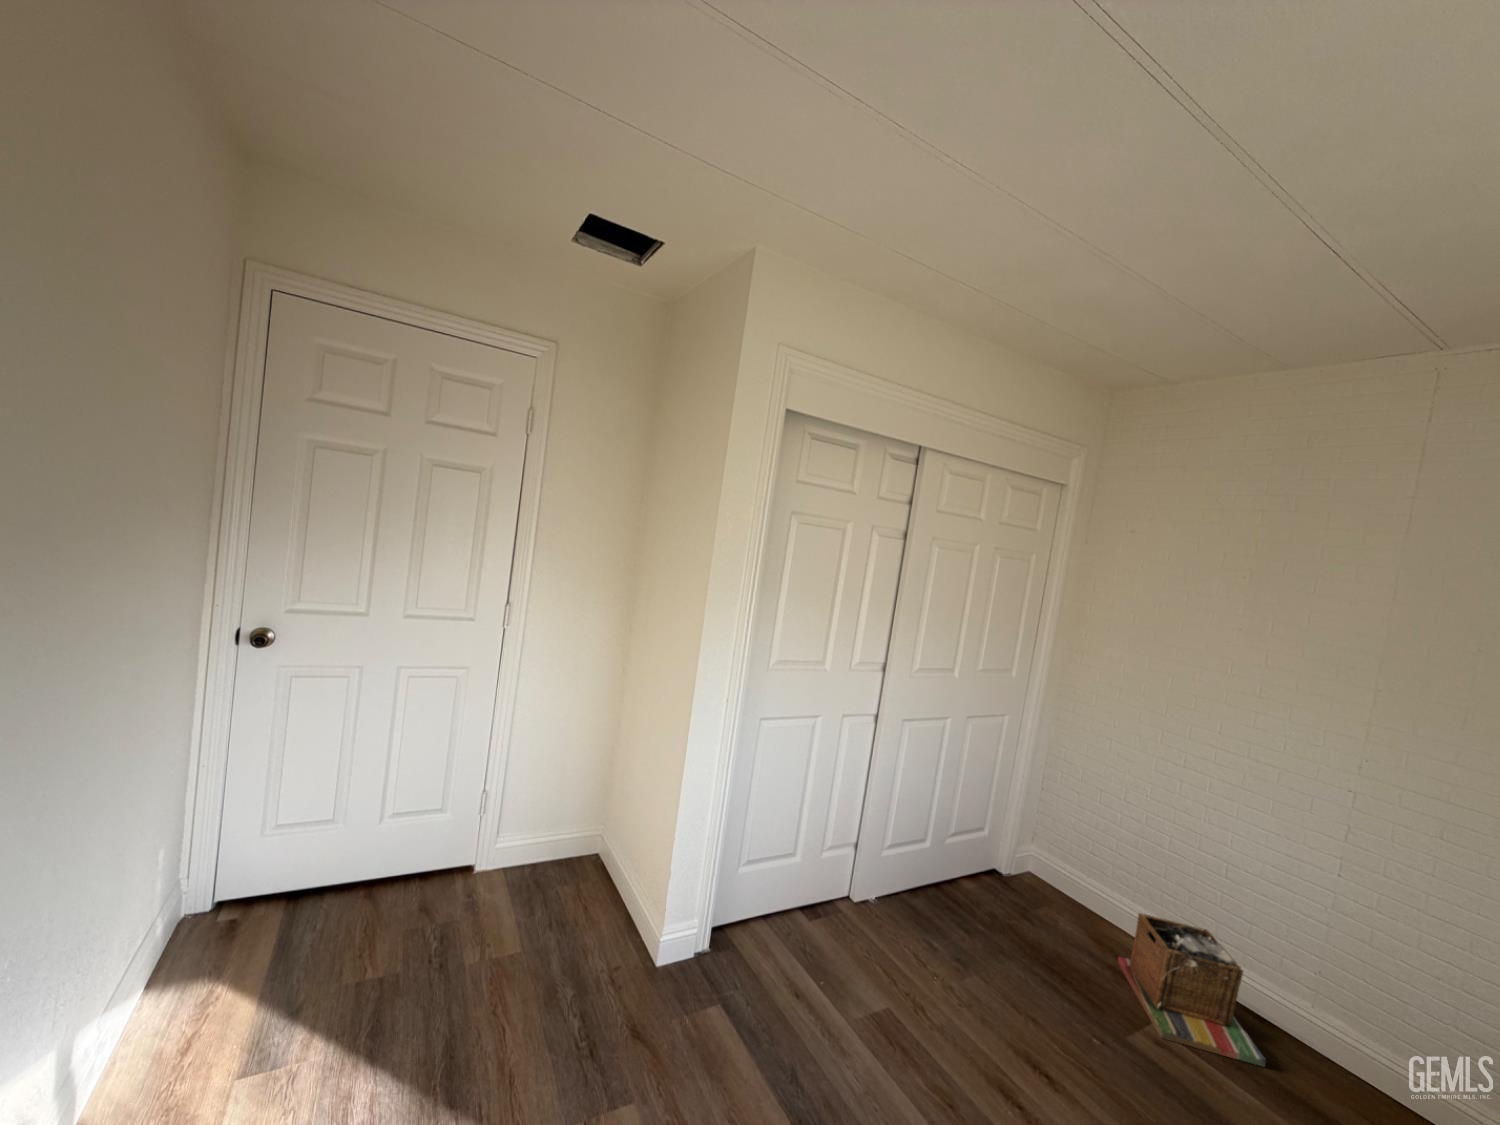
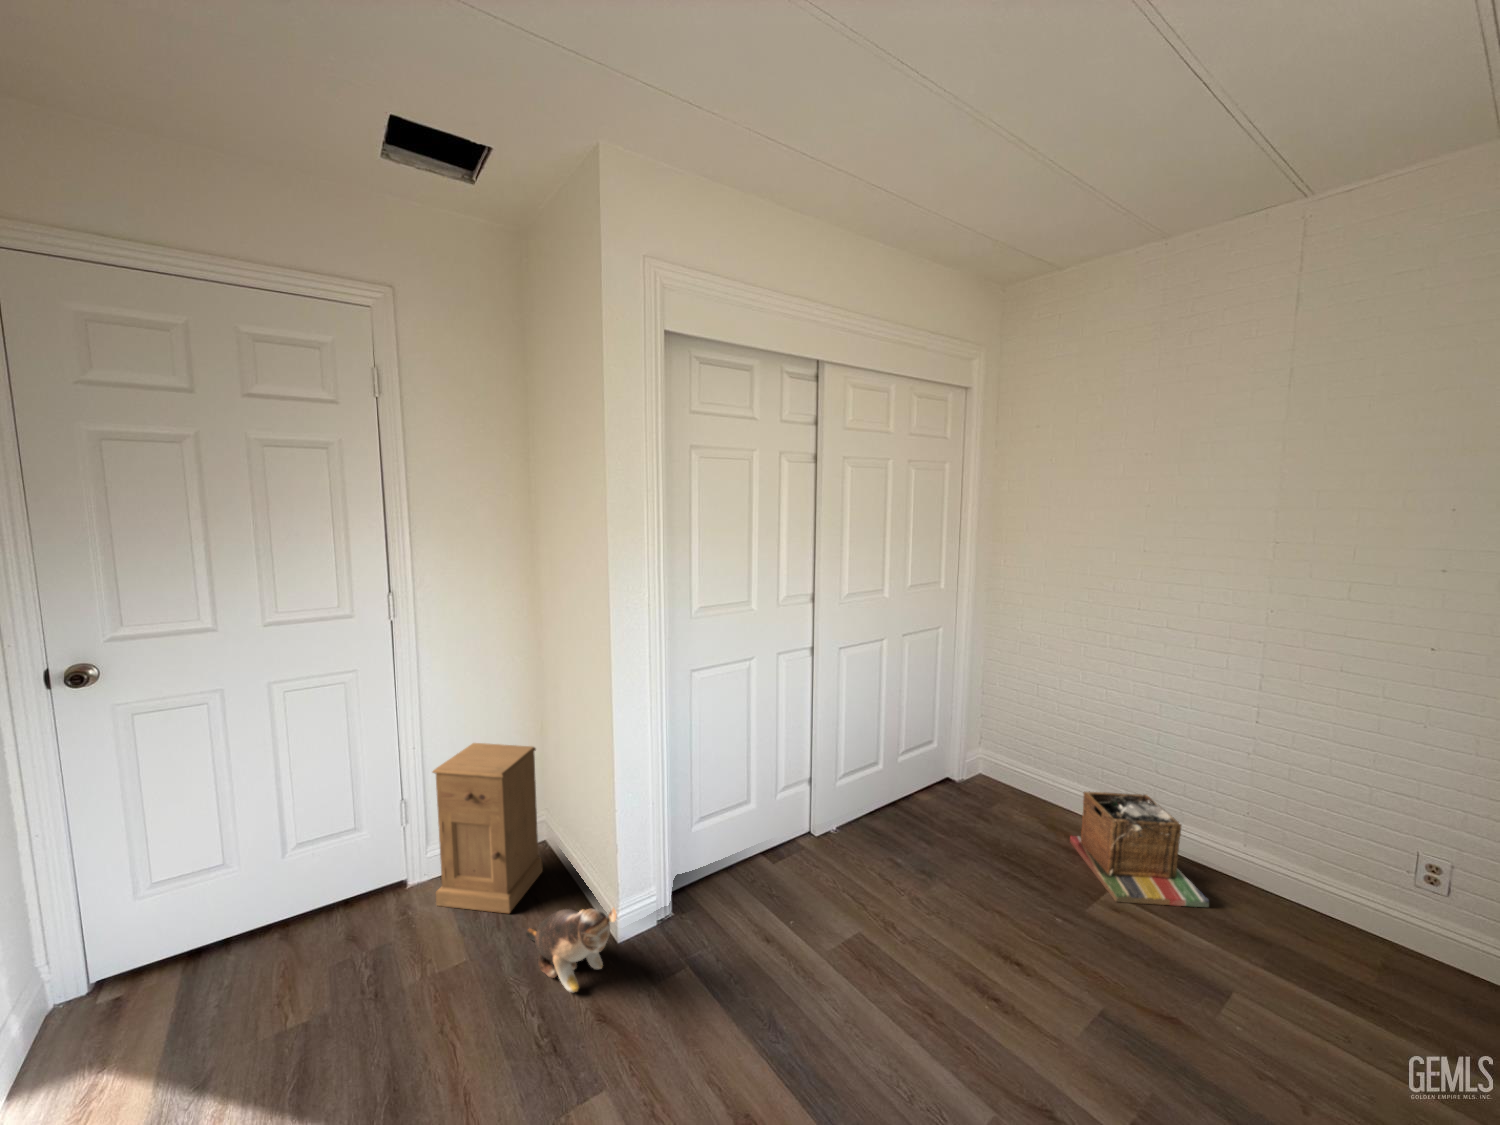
nightstand: none [499,750,608,916] -> present [433,743,543,913]
plush toy: none [575,924,663,1005] -> present [526,907,616,992]

